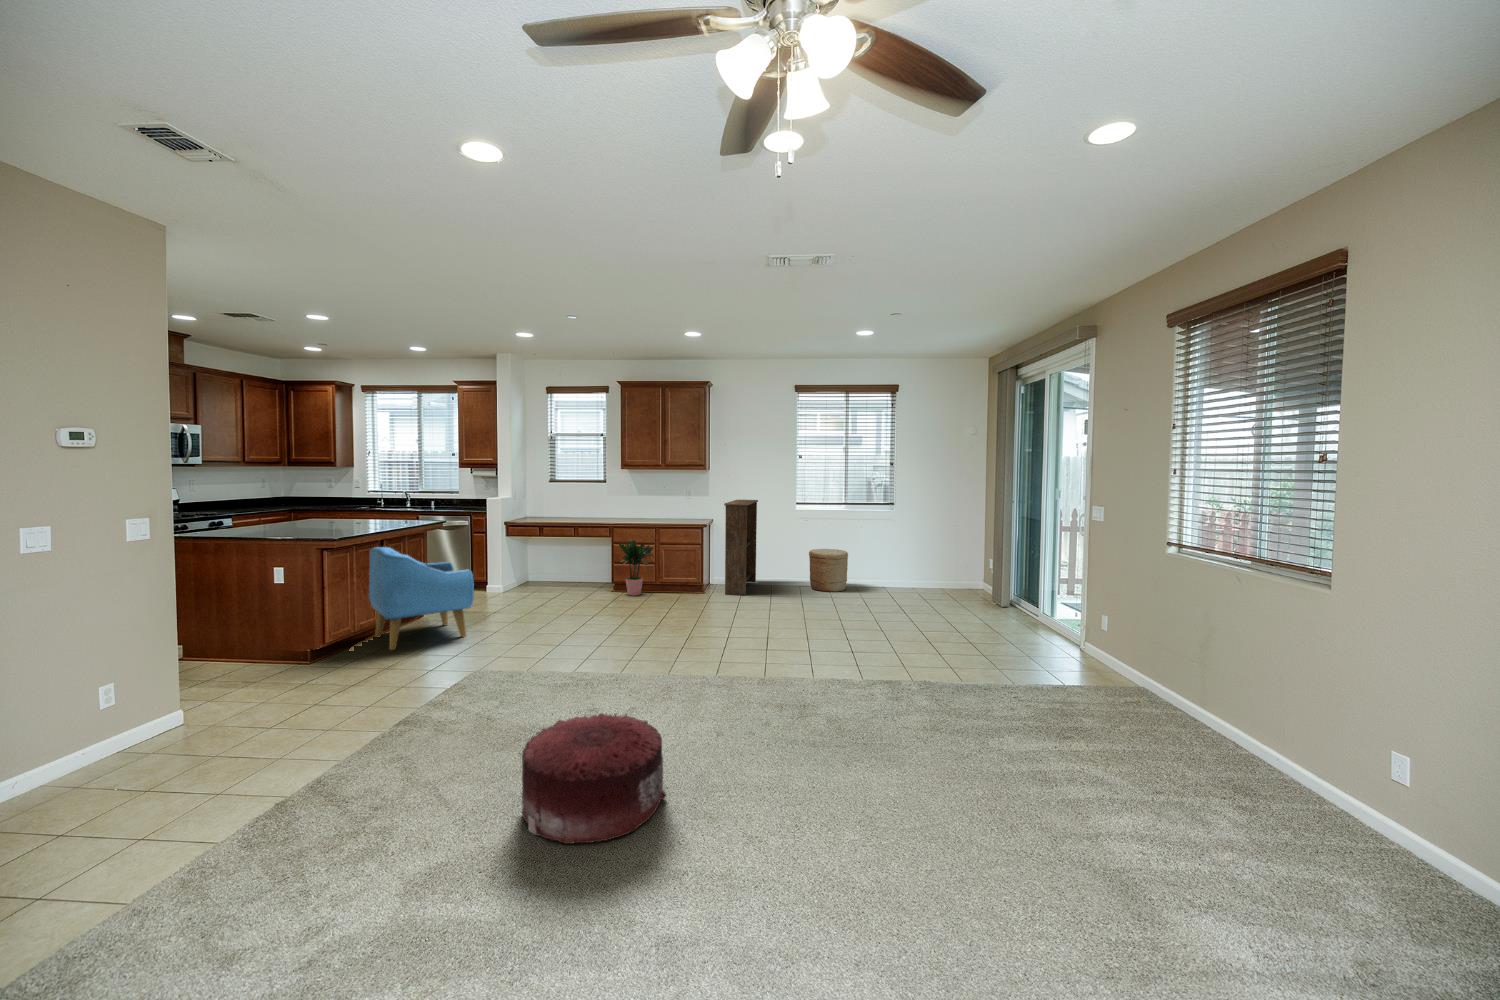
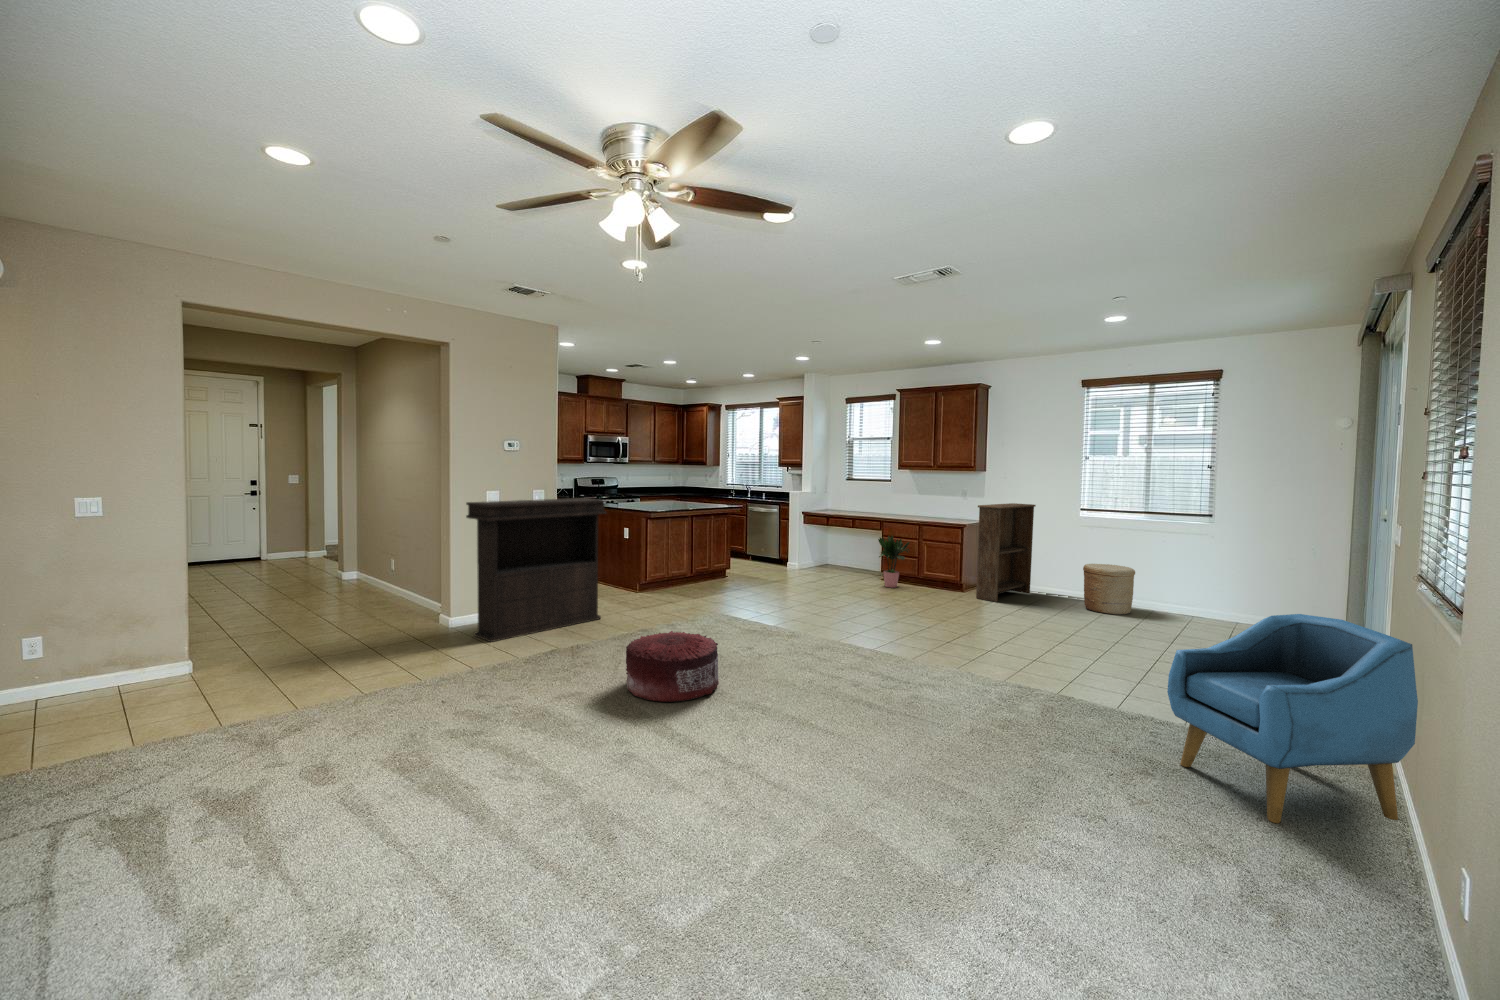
console table: none [2,527,317,839] -> present [466,498,606,642]
armchair: present [369,547,474,650] -> present [1167,614,1418,823]

